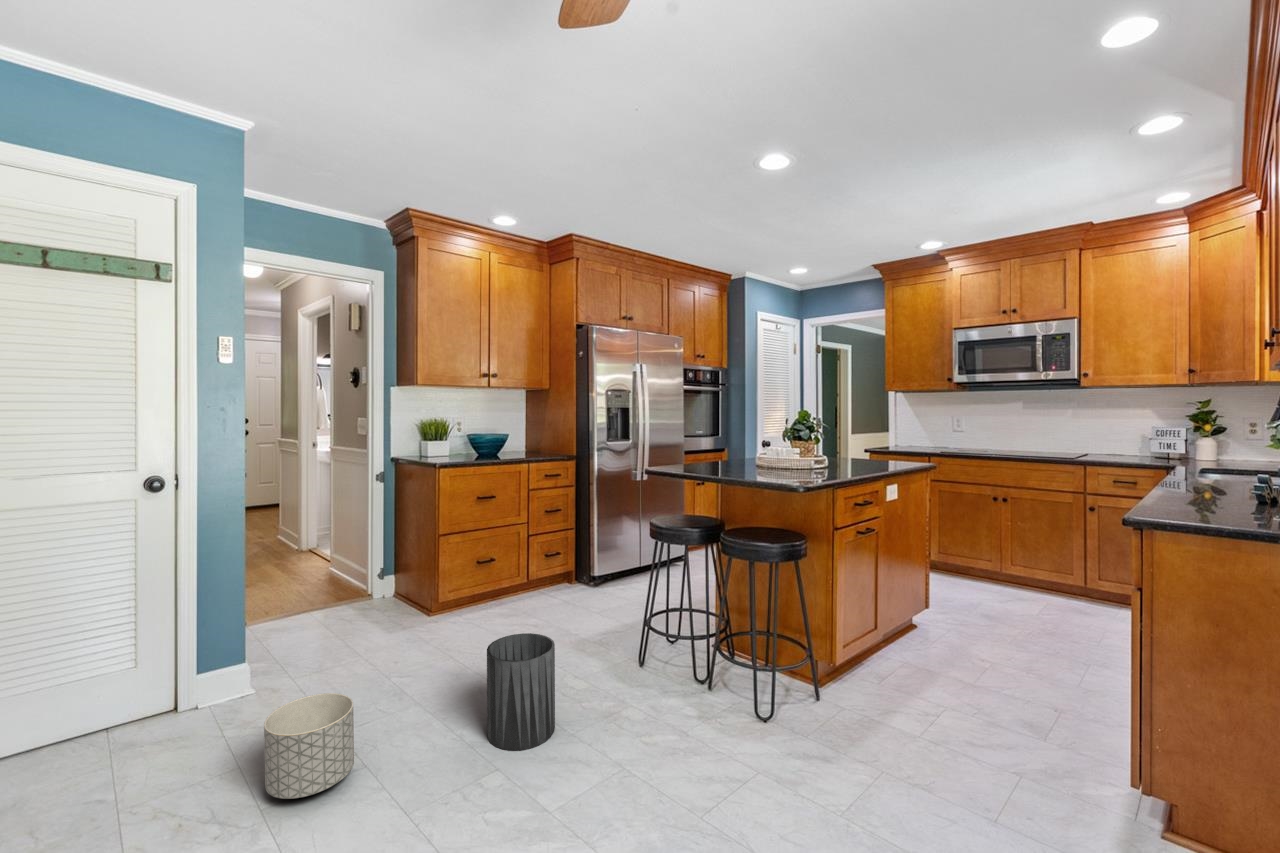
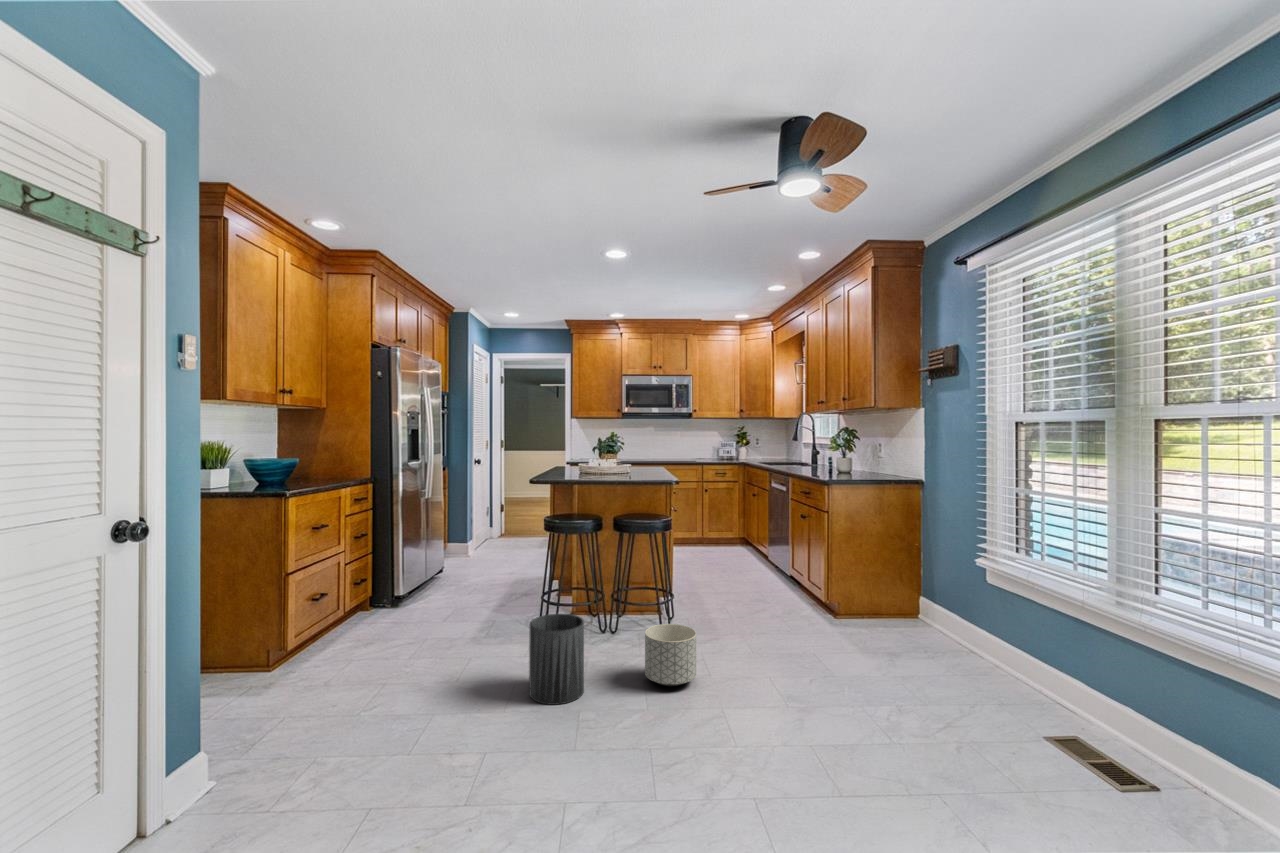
planter: present [264,693,354,799] -> present [645,624,696,686]

